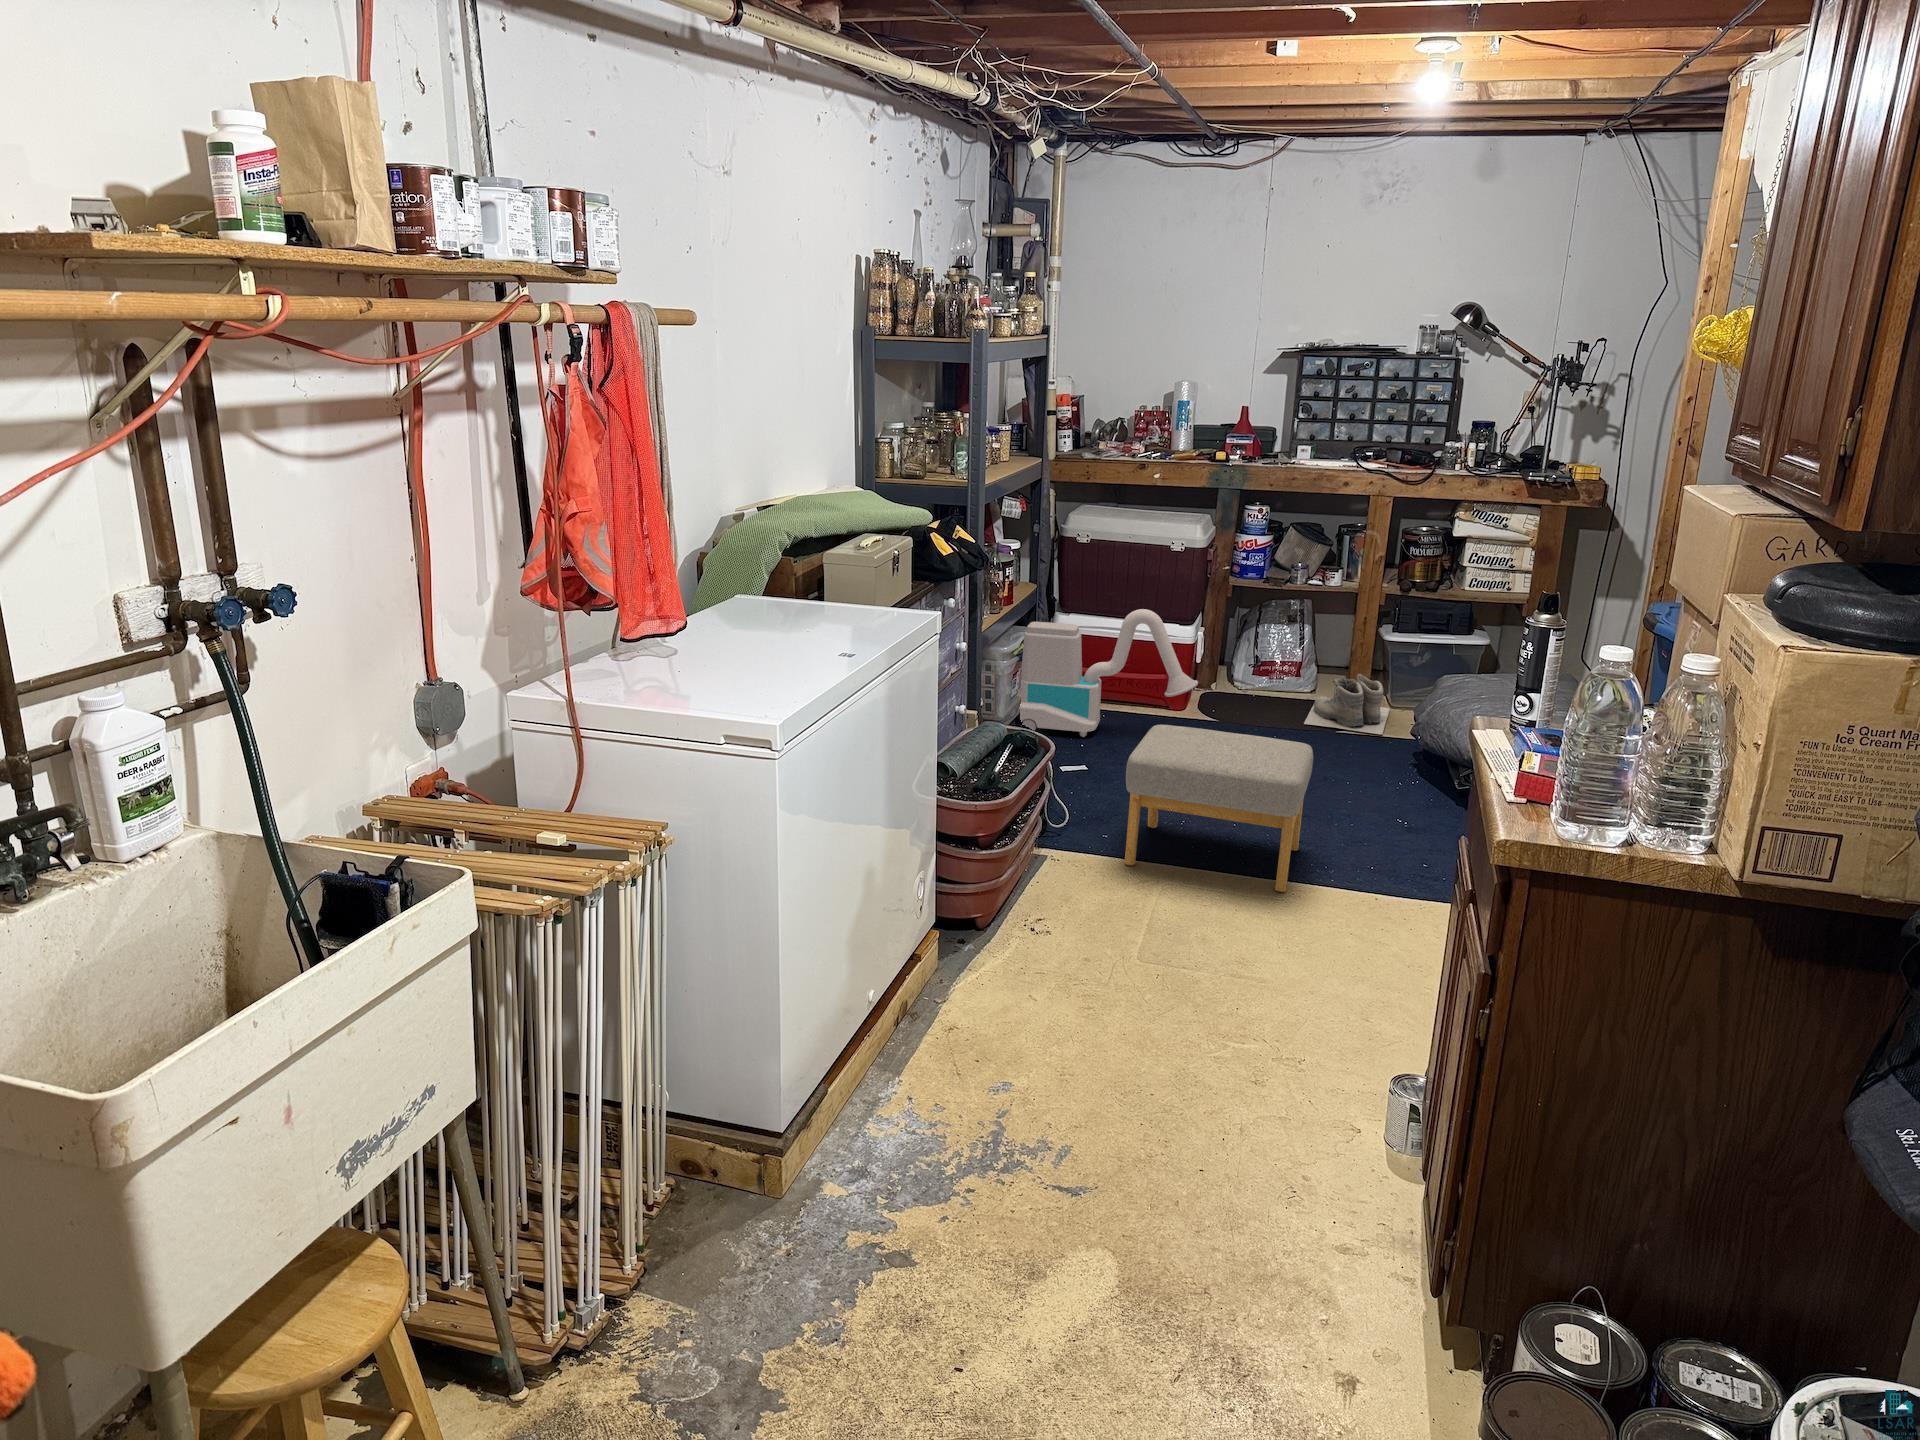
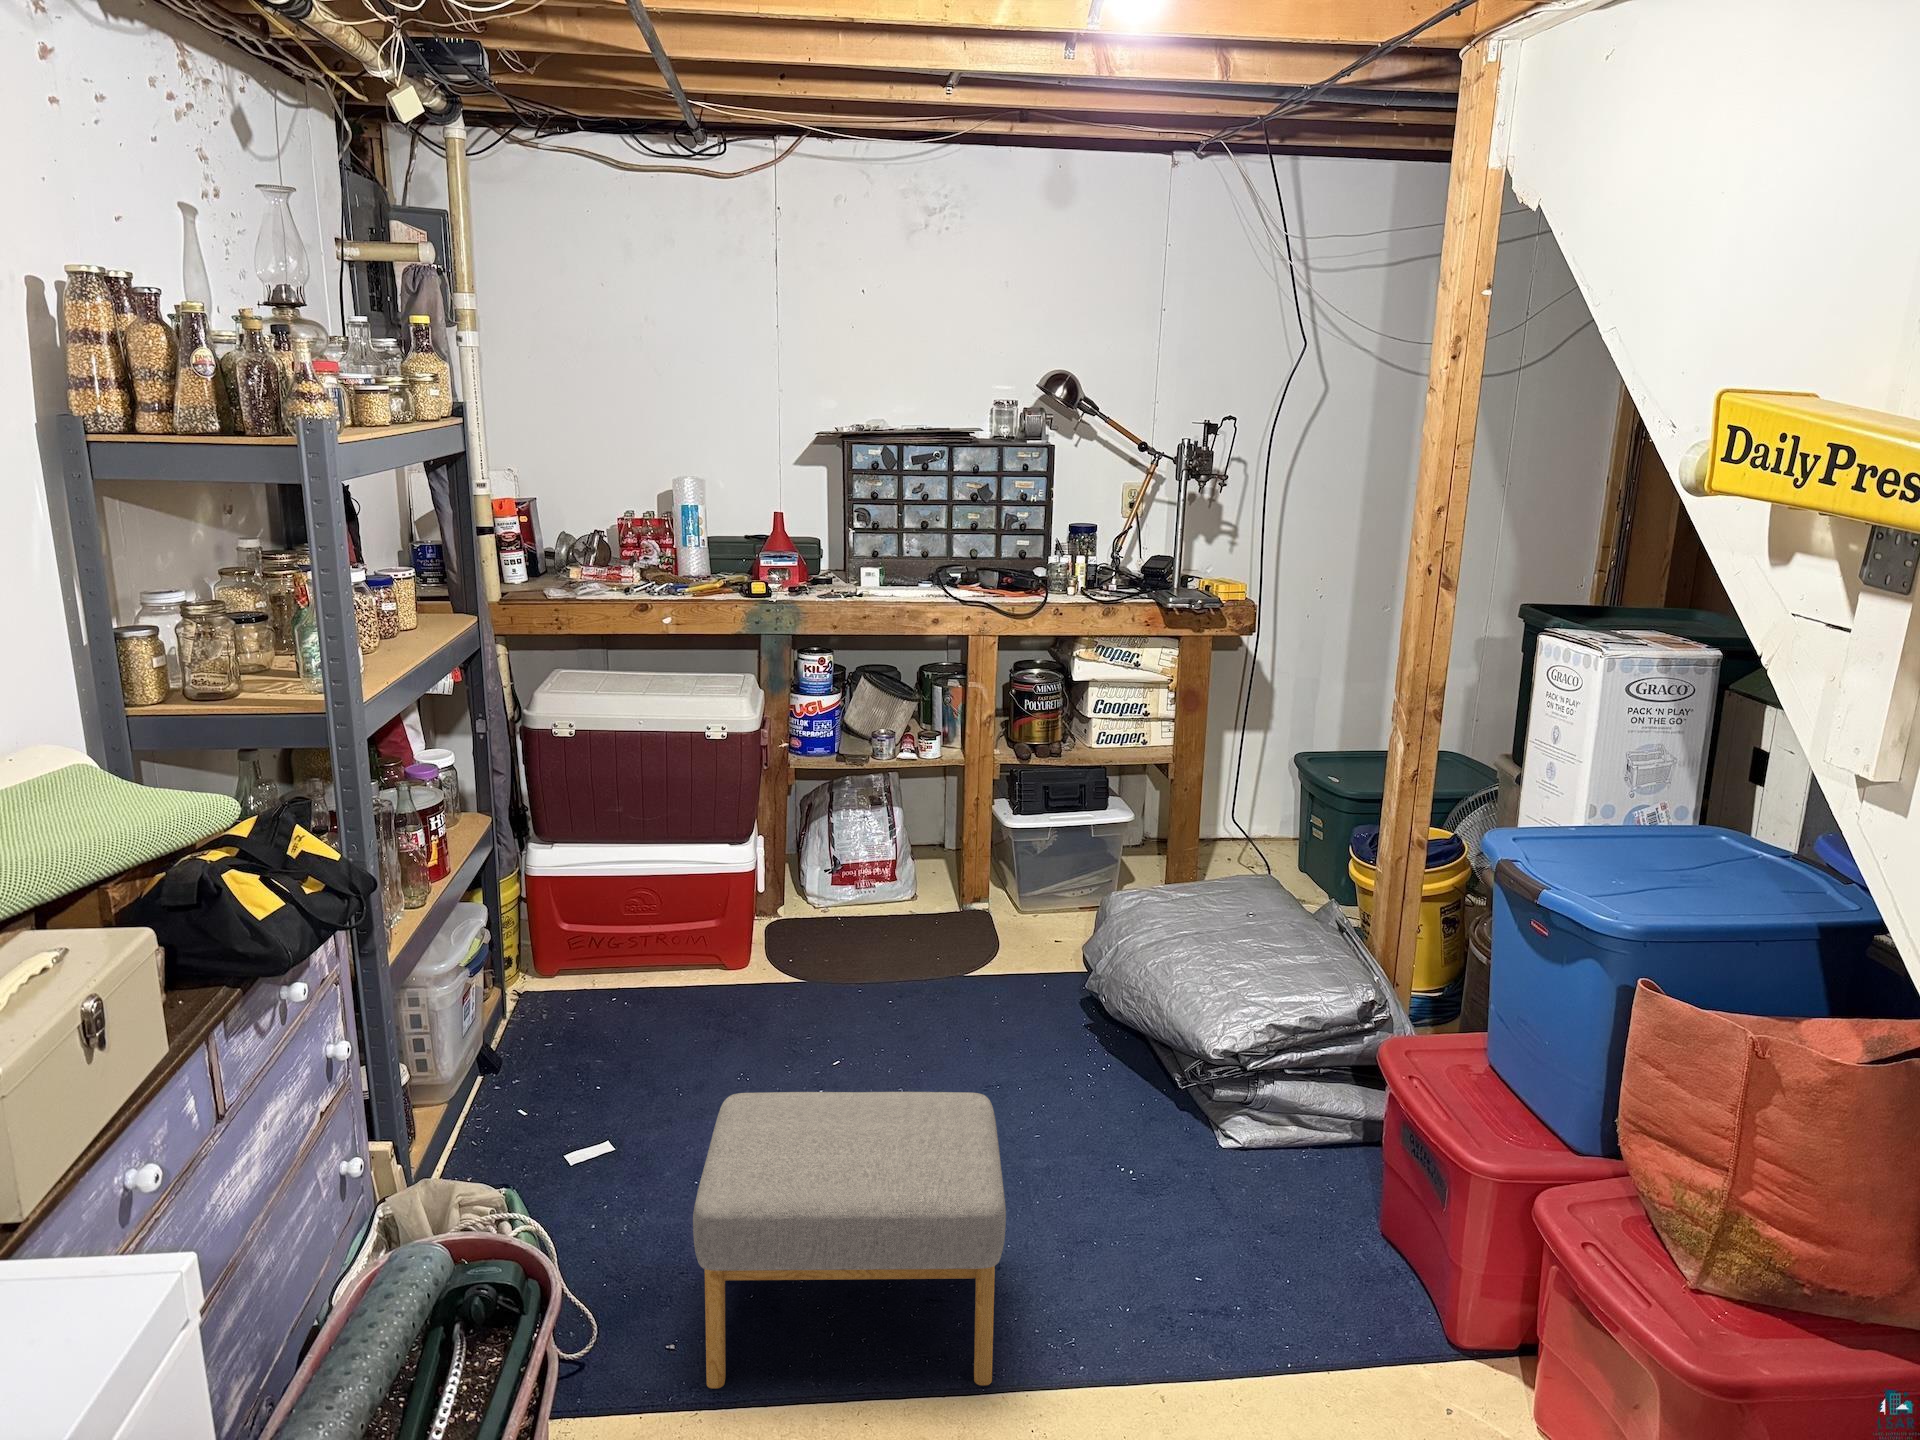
vacuum cleaner: present [1019,609,1198,737] -> none [476,845,769,1068]
boots: present [1304,674,1389,734] -> none [918,880,1026,968]

